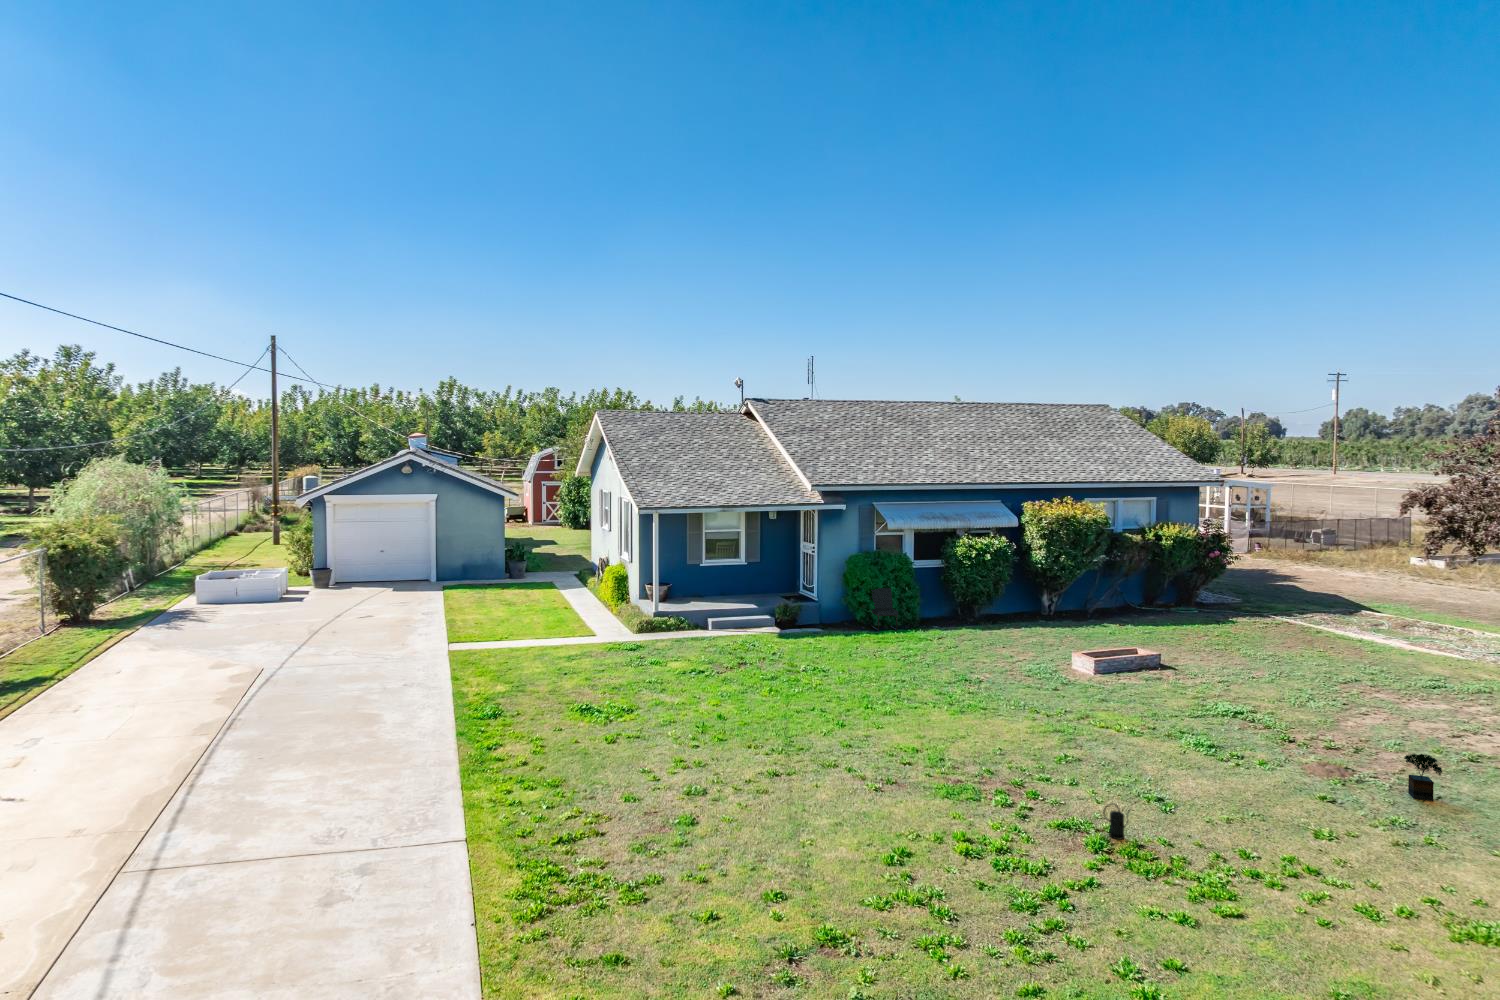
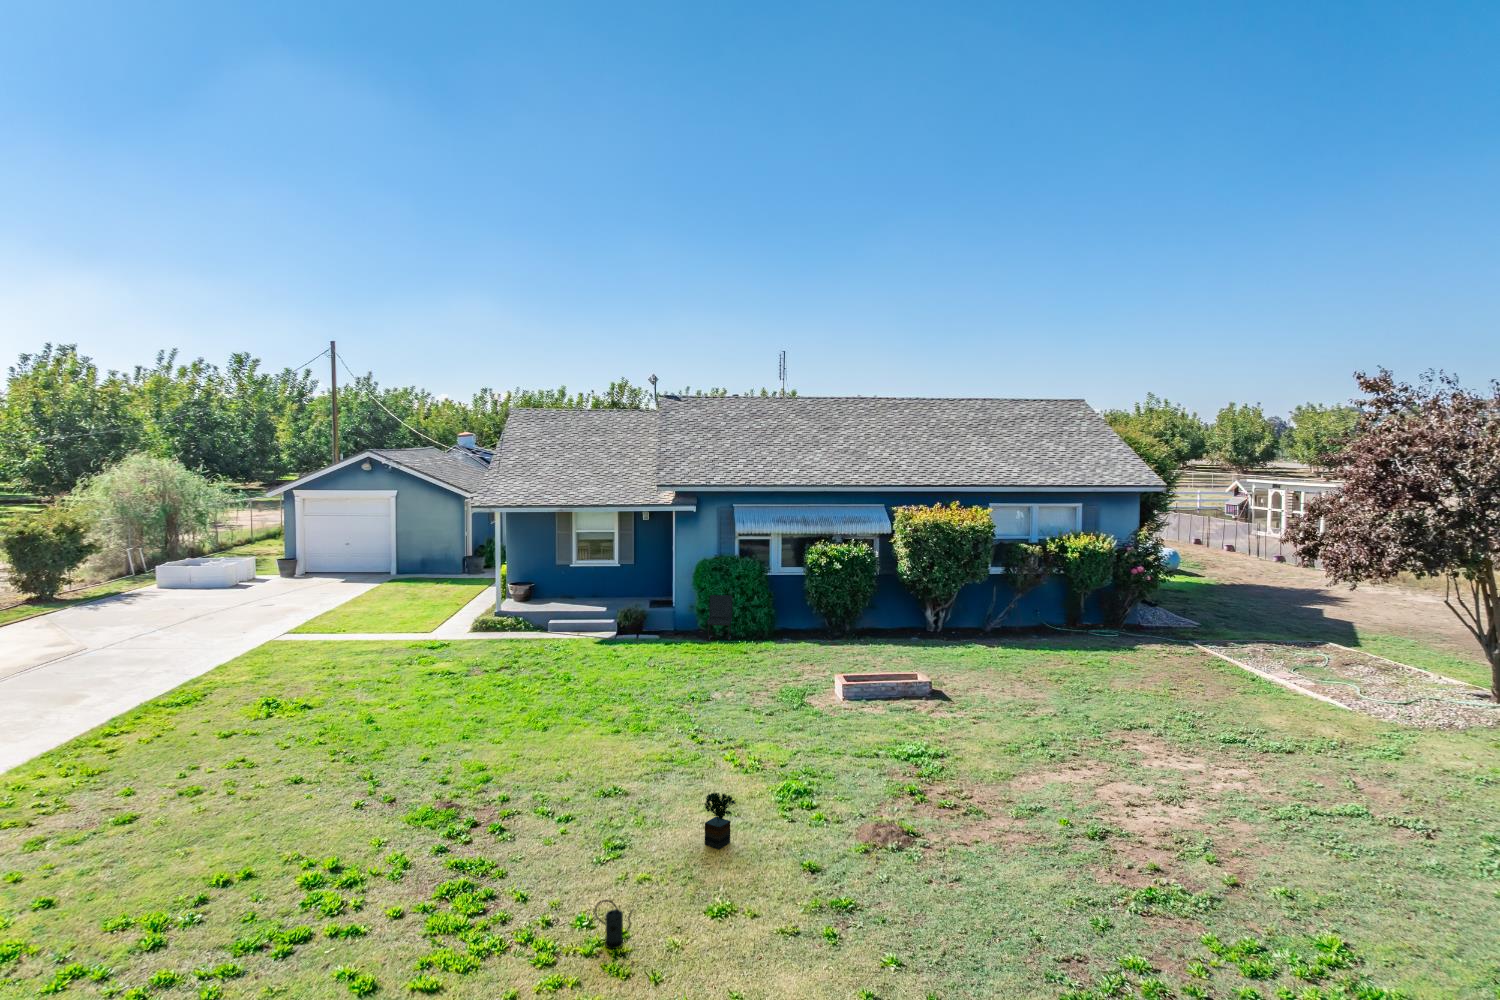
potted tree: present [1405,754,1442,801] -> present [705,793,736,850]
watering can: present [1103,803,1130,840] -> present [594,900,634,949]

